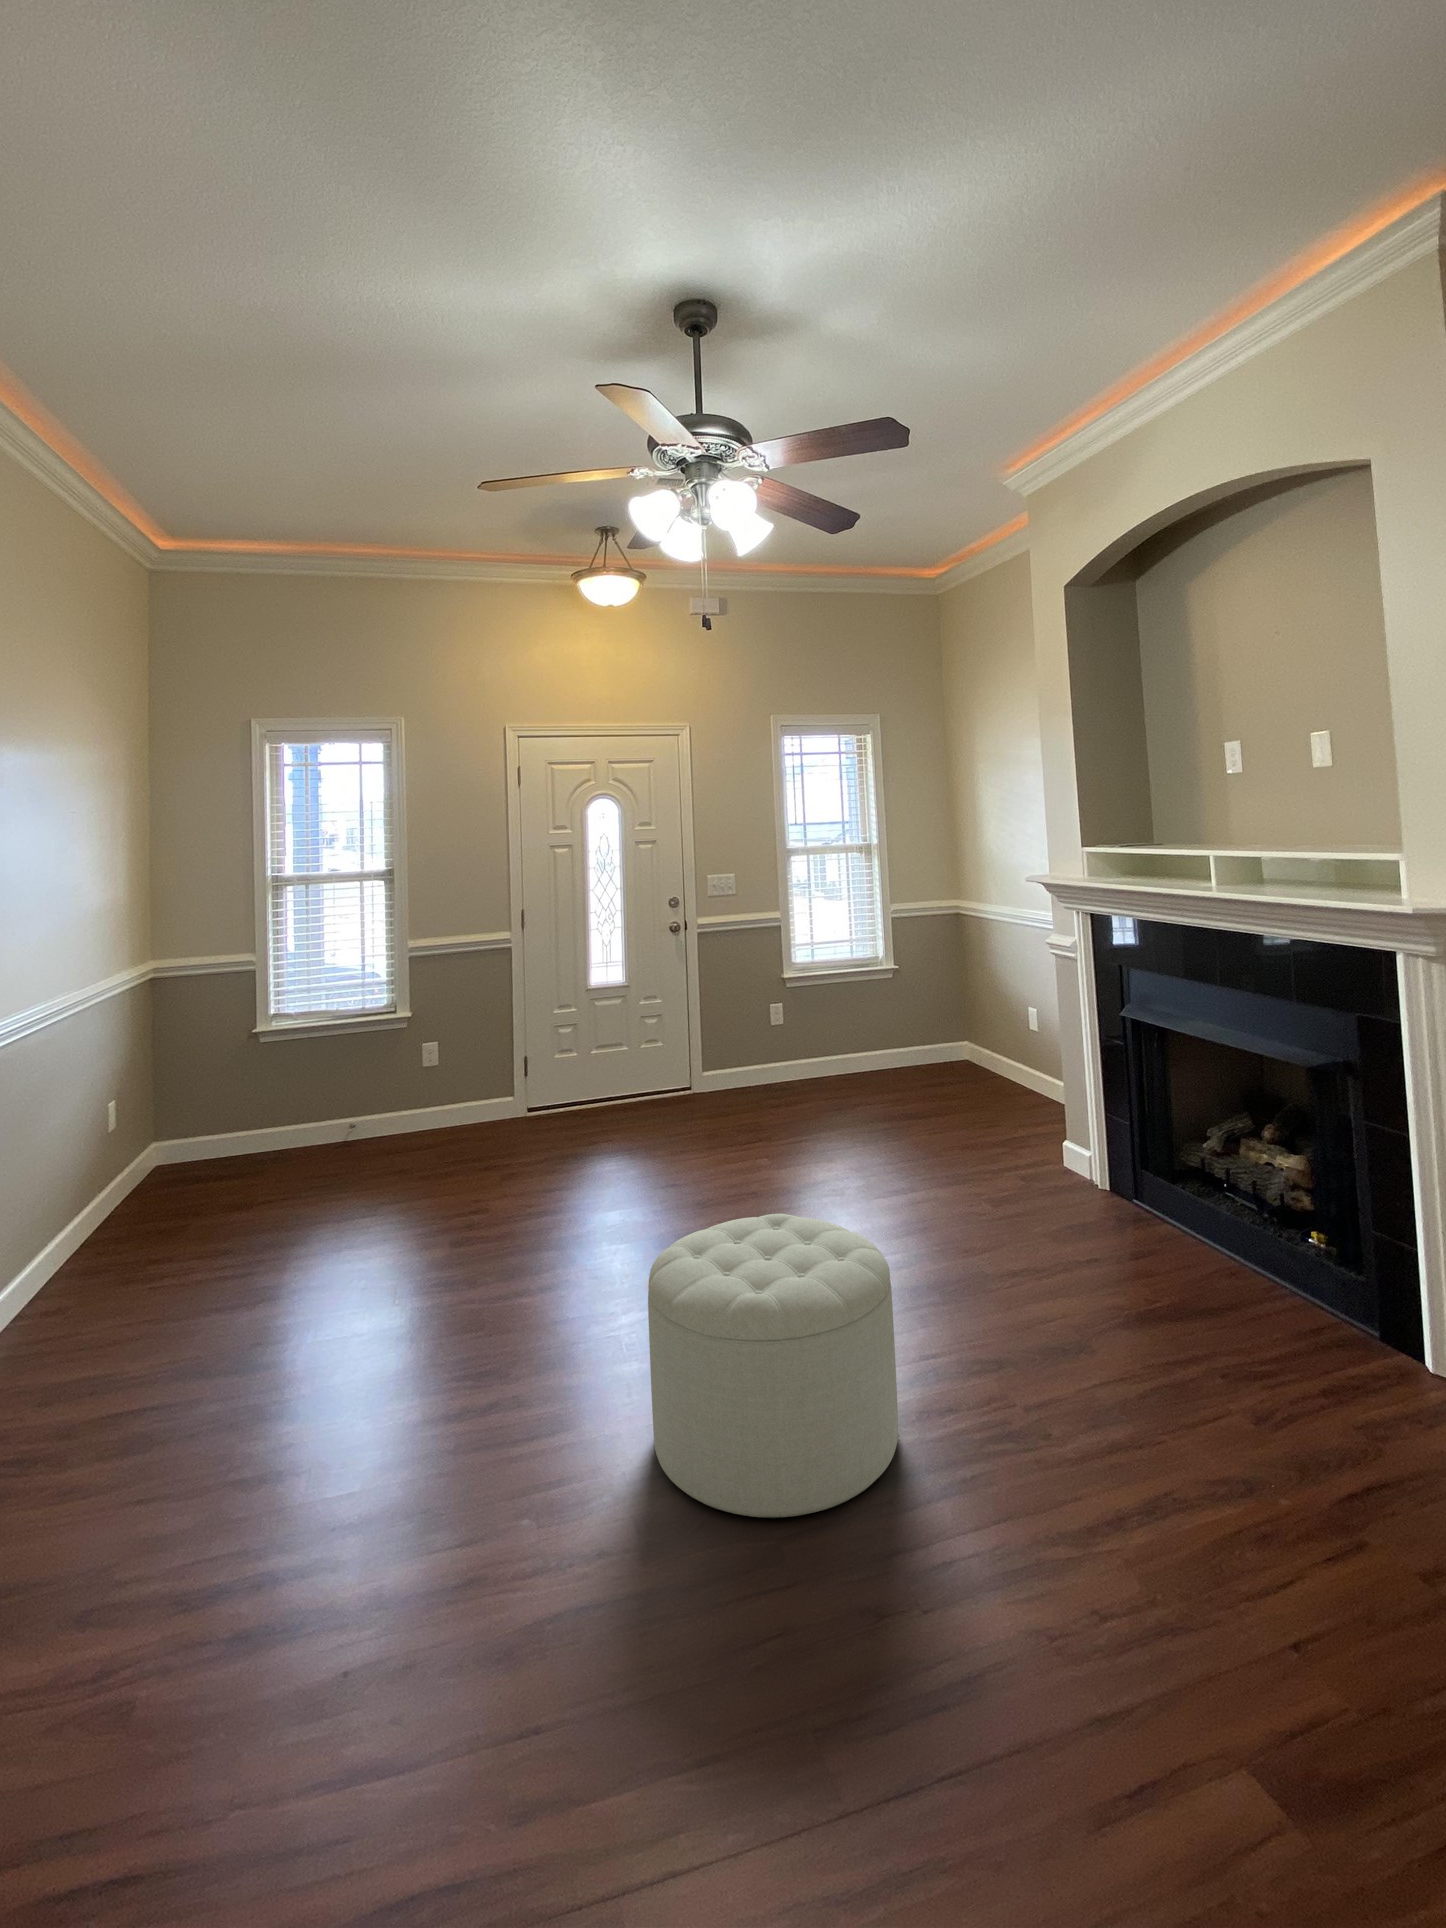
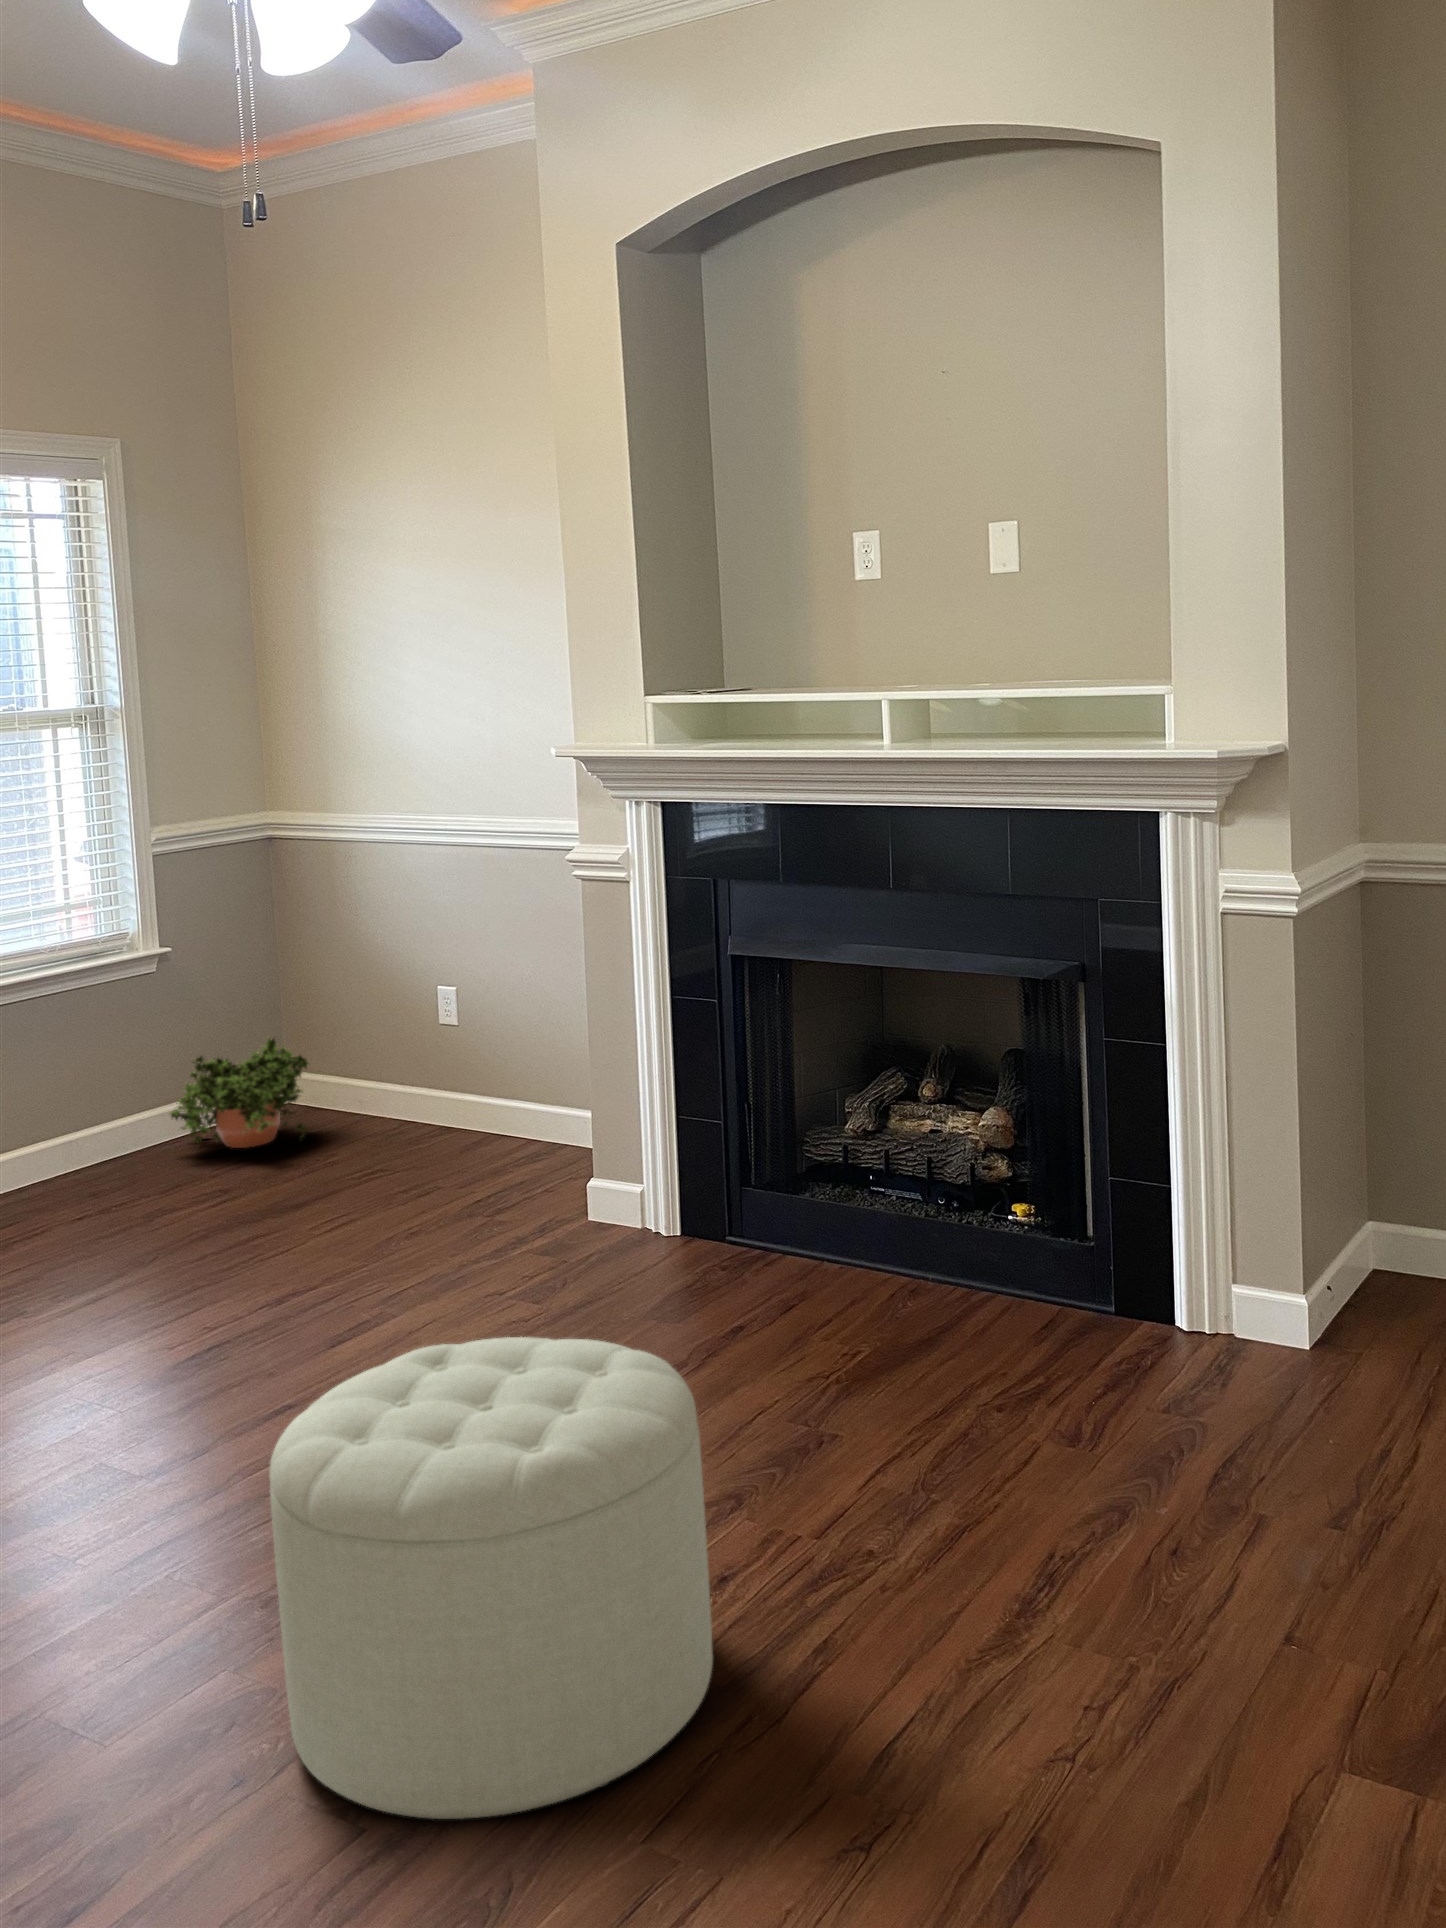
potted plant: none [889,1022,961,1084] -> present [170,1038,310,1148]

